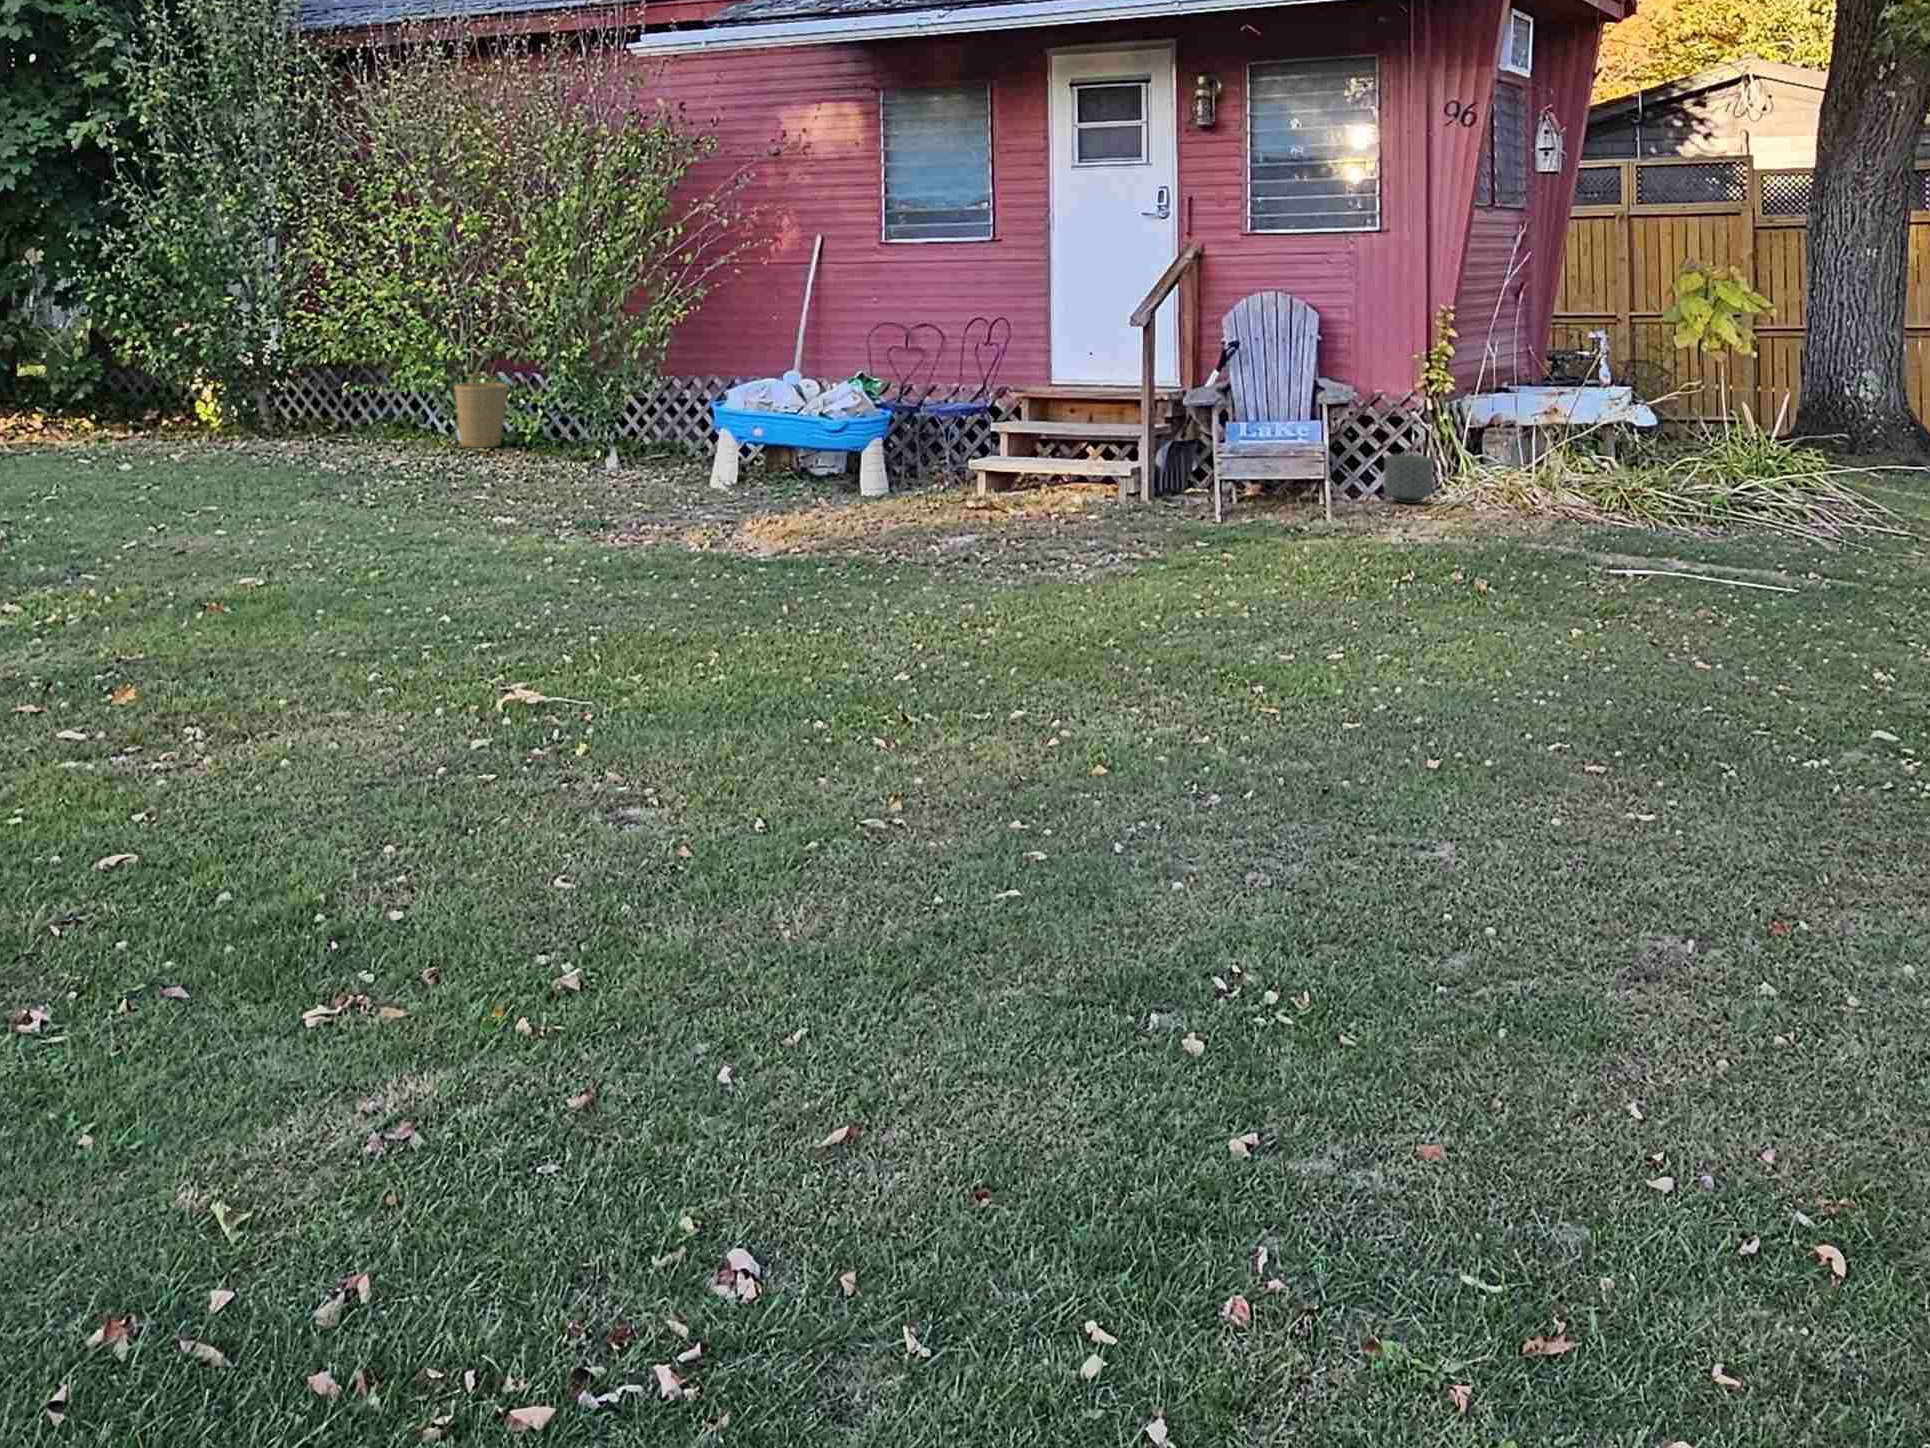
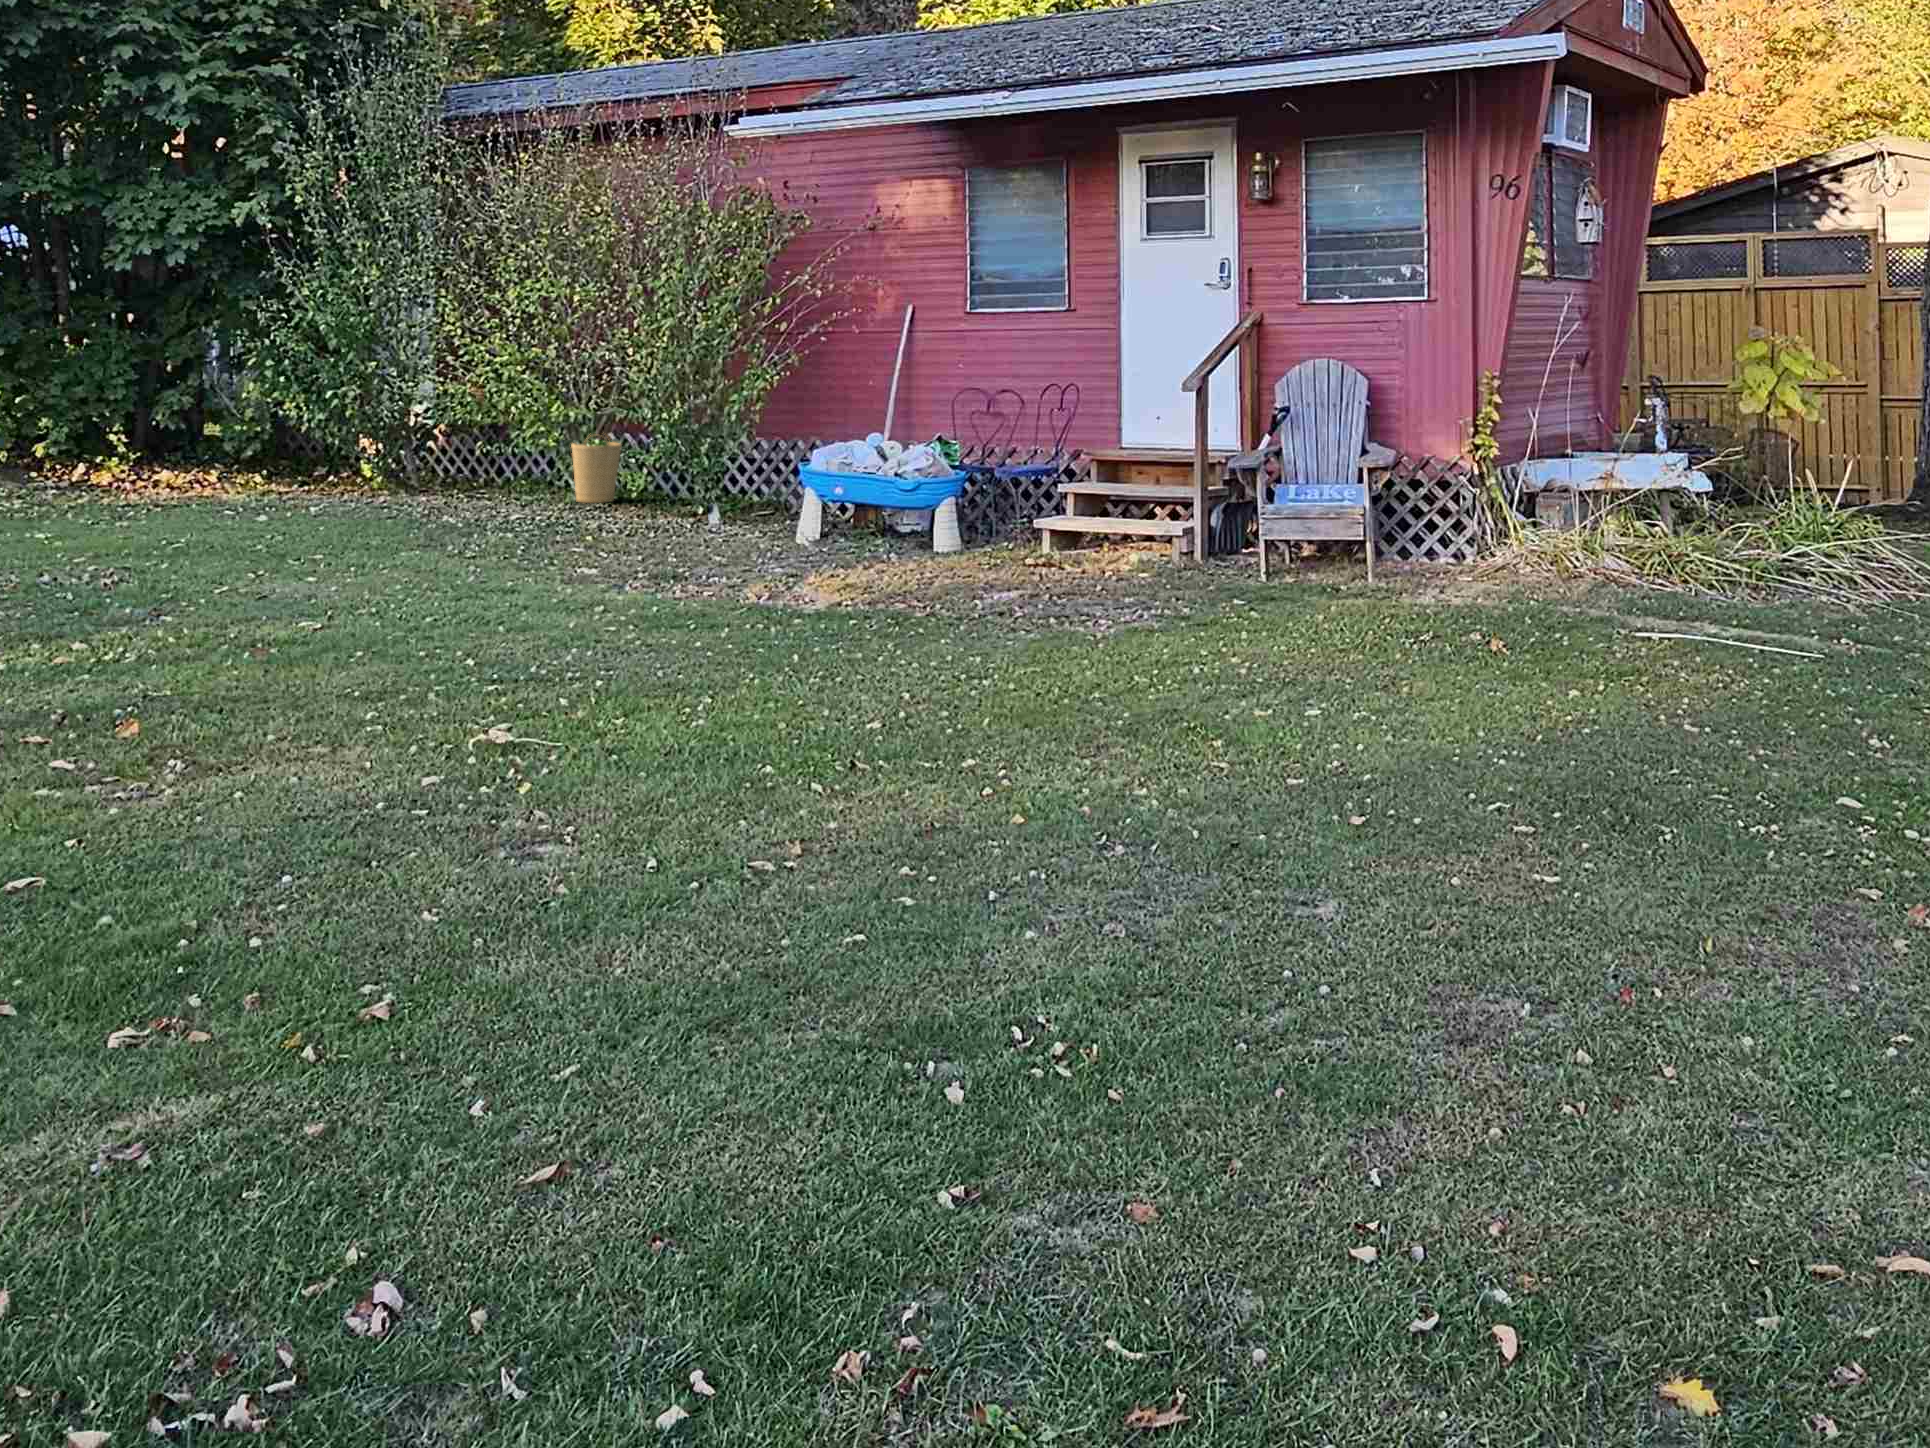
planter: present [1384,454,1433,503] -> none [1439,522,1488,570]

